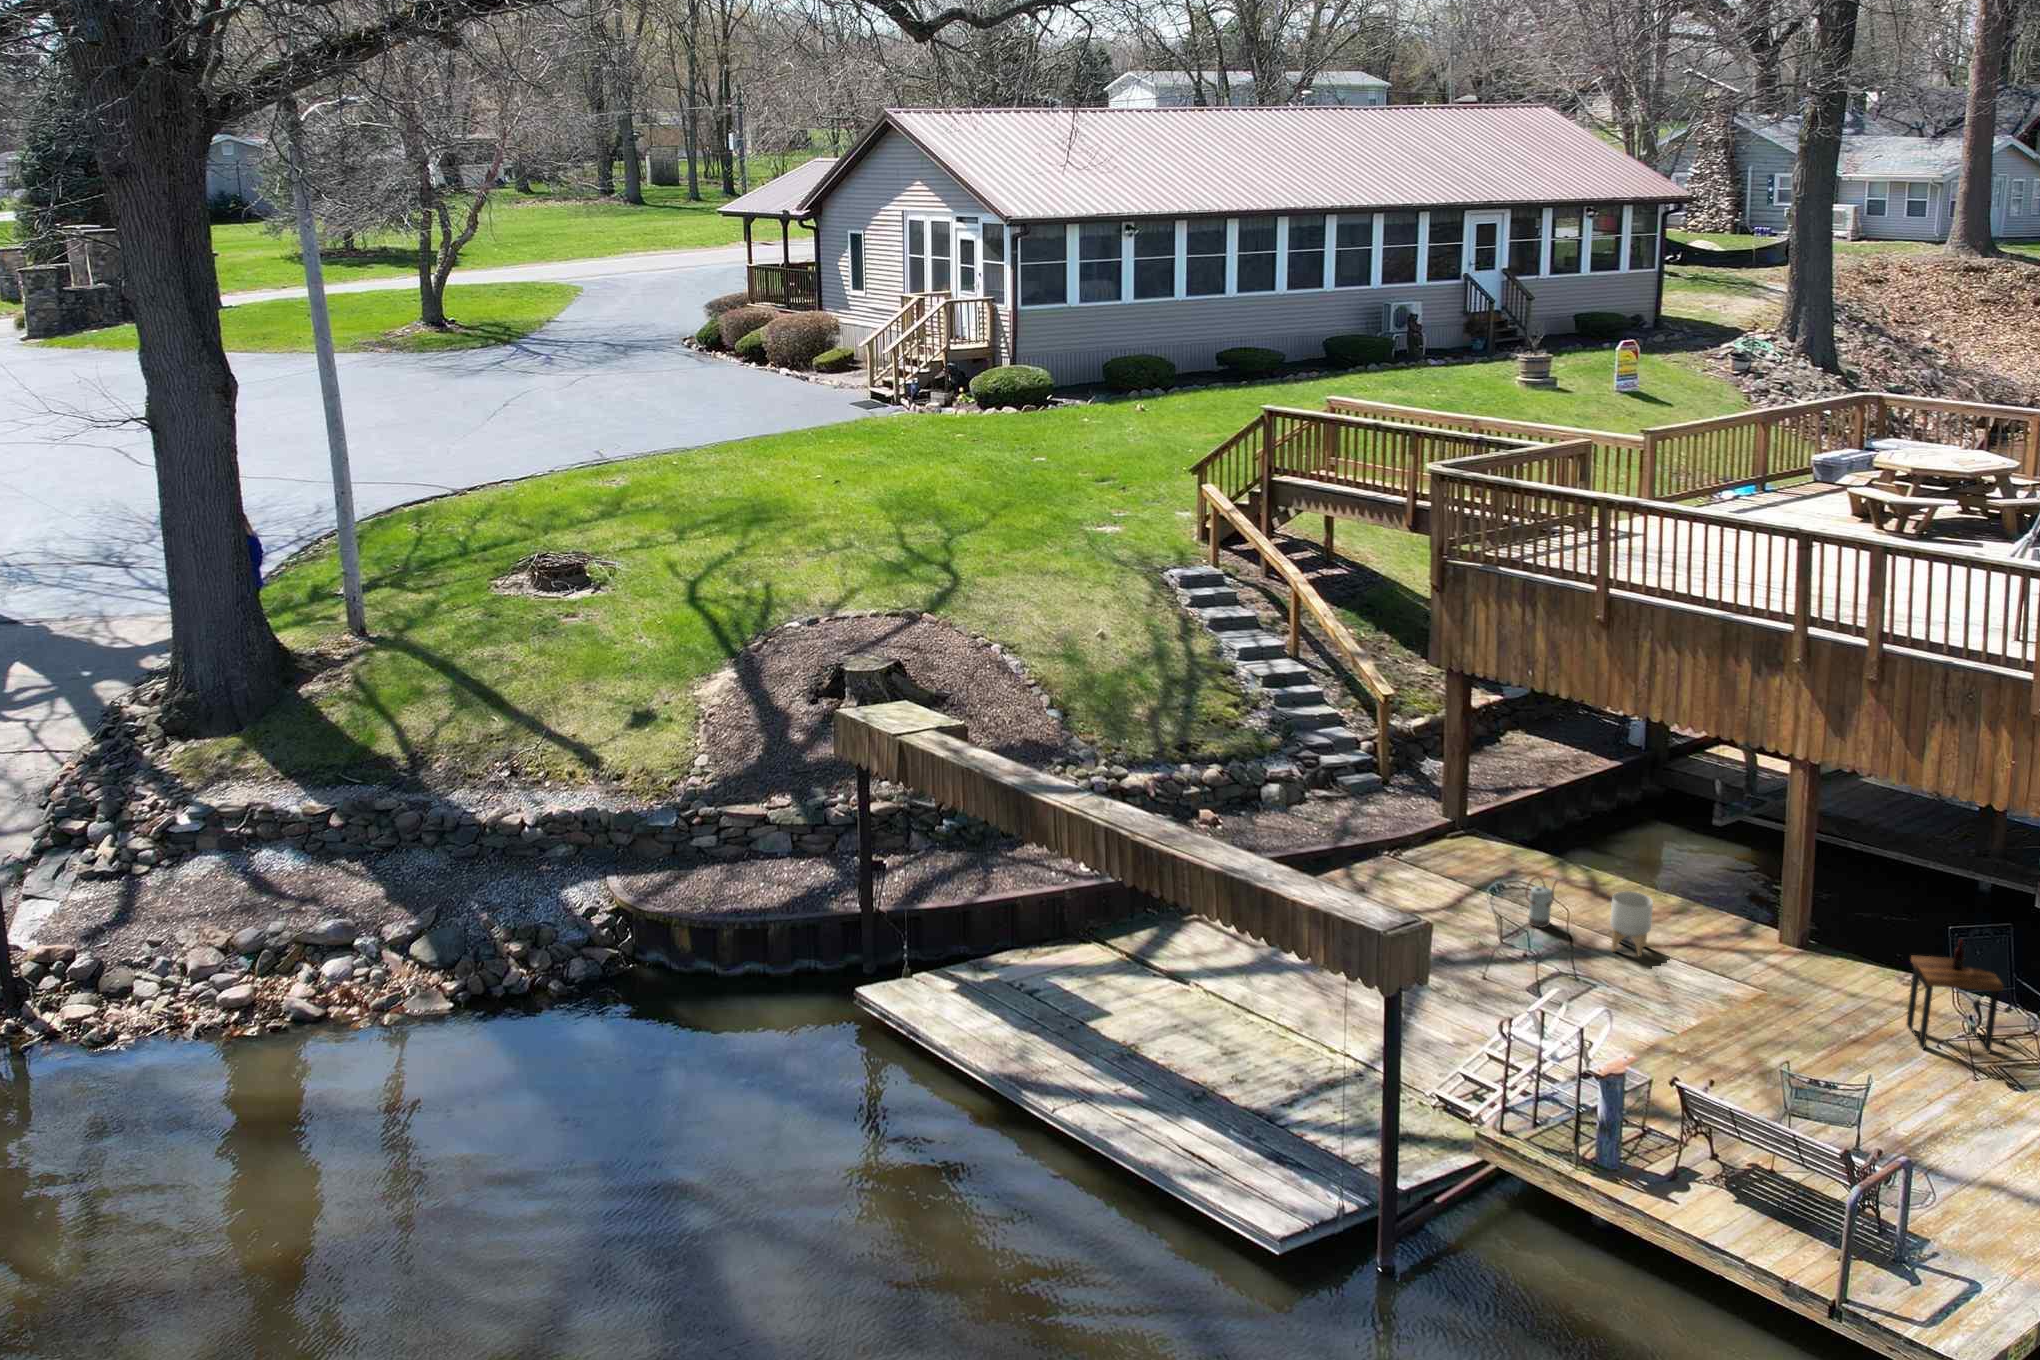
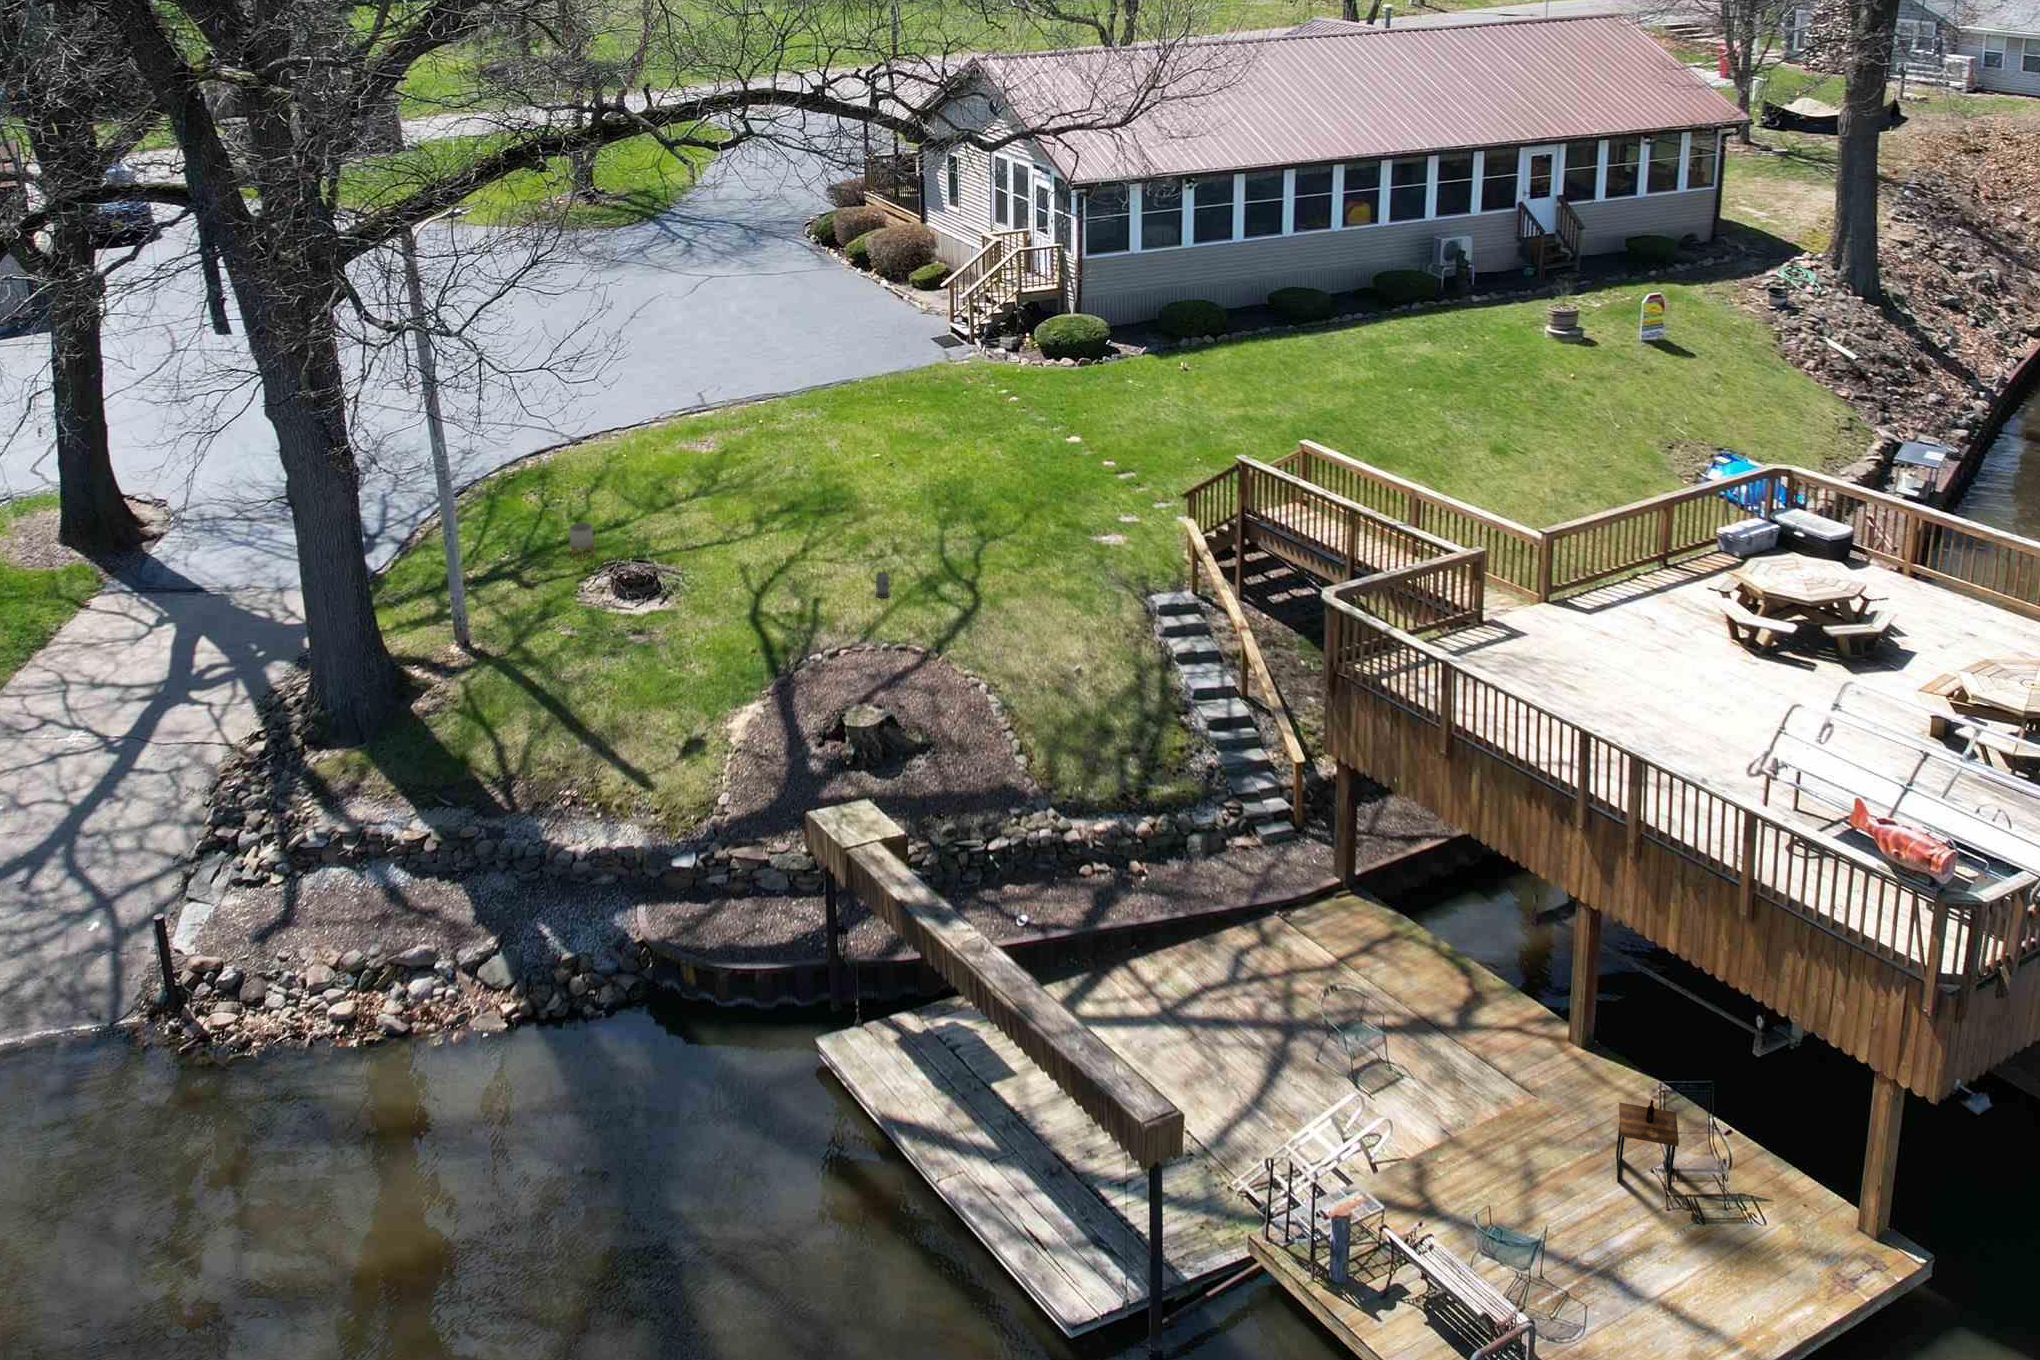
watering can: present [1525,876,1557,927] -> present [870,571,893,598]
planter: present [1610,891,1653,957] -> present [569,522,594,559]

